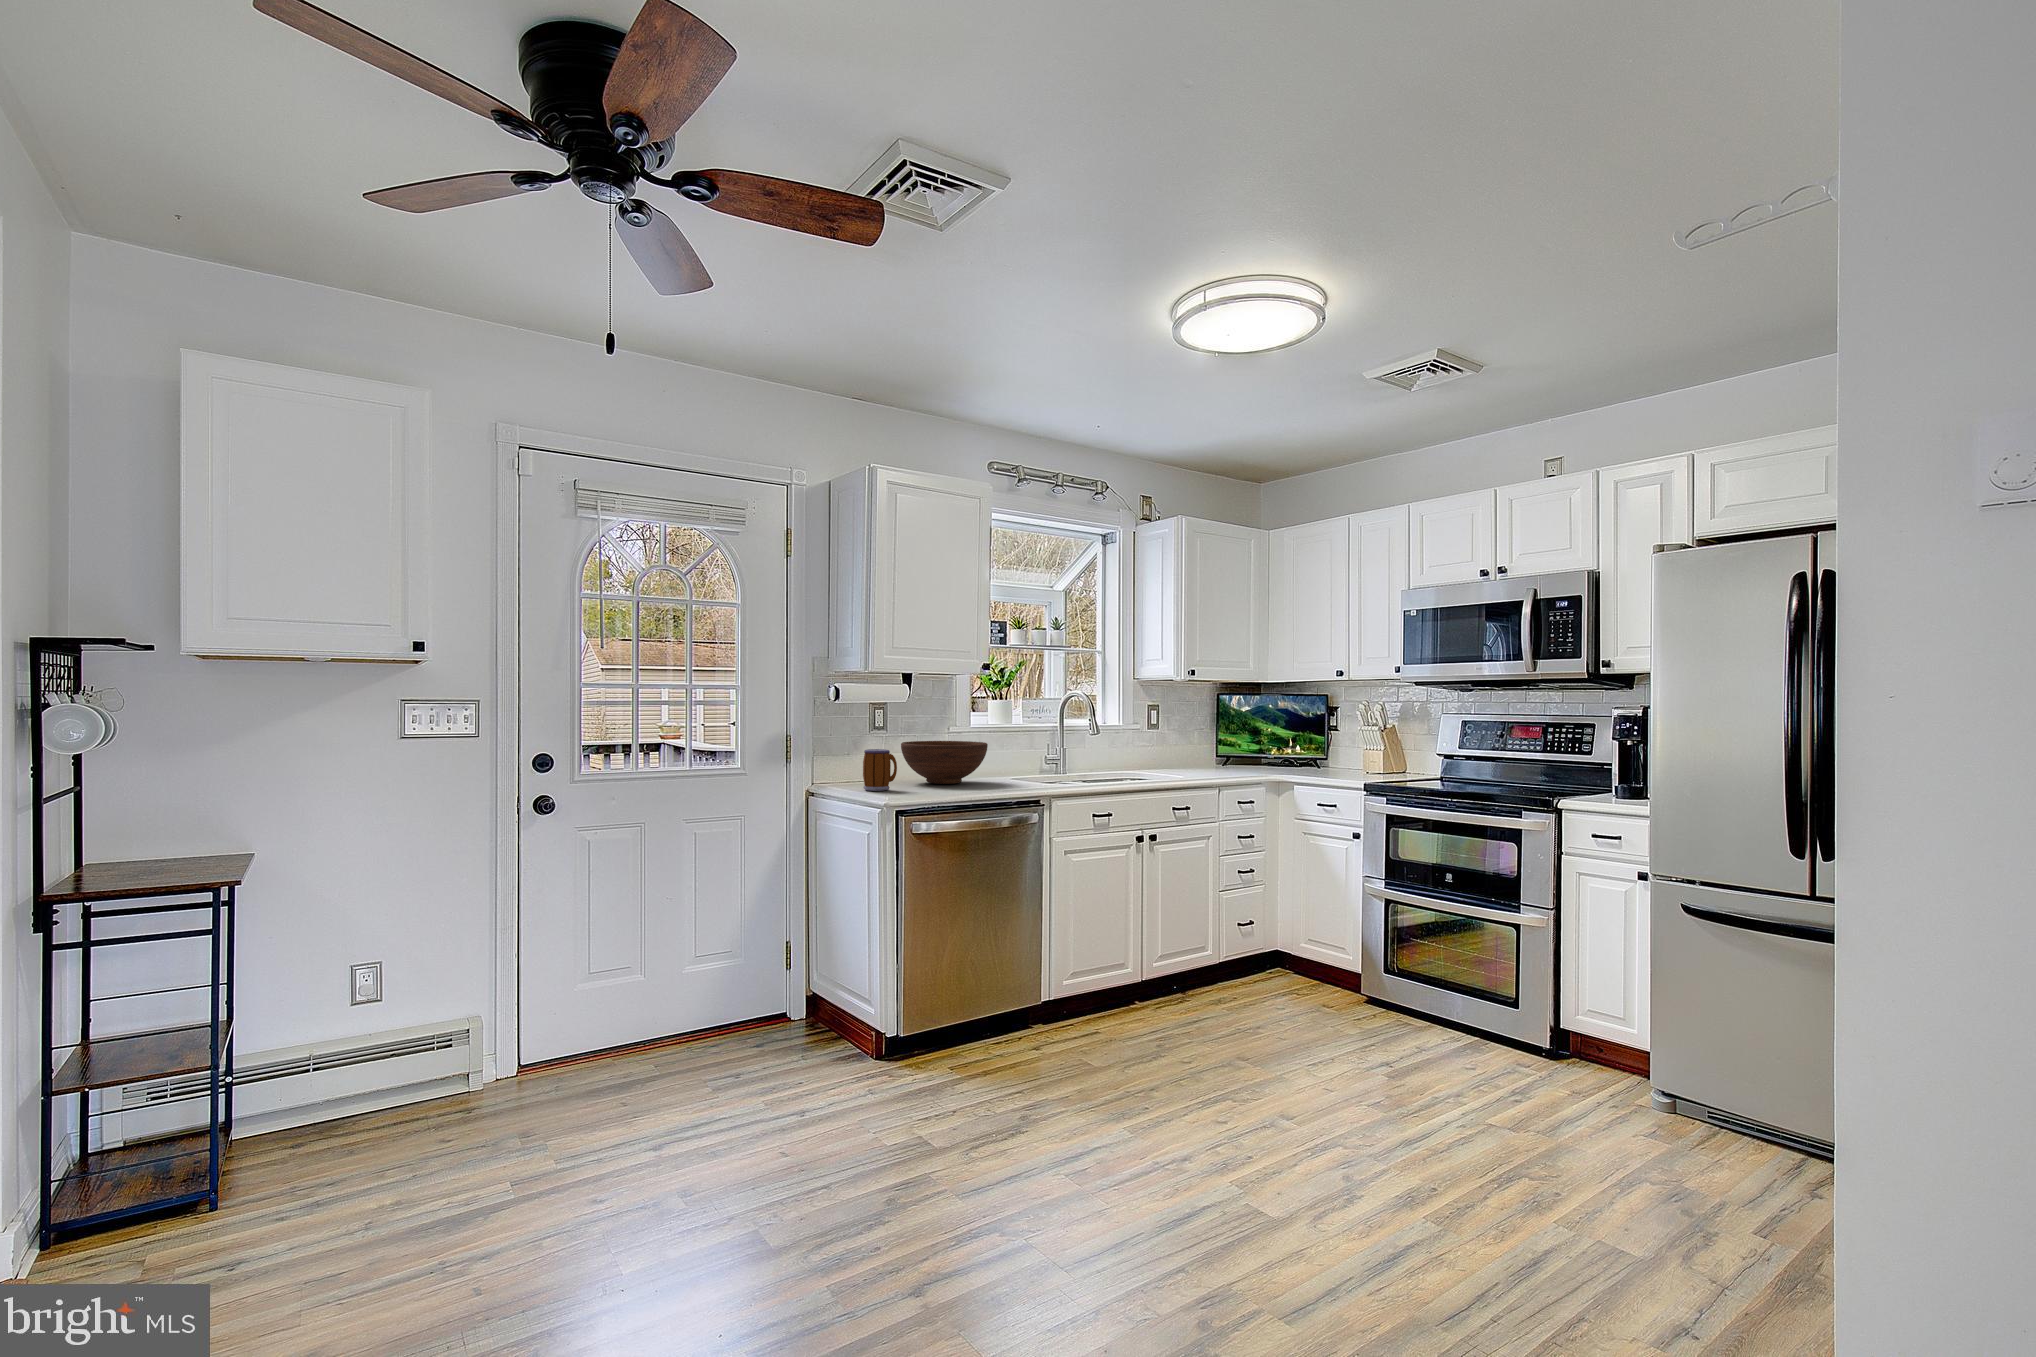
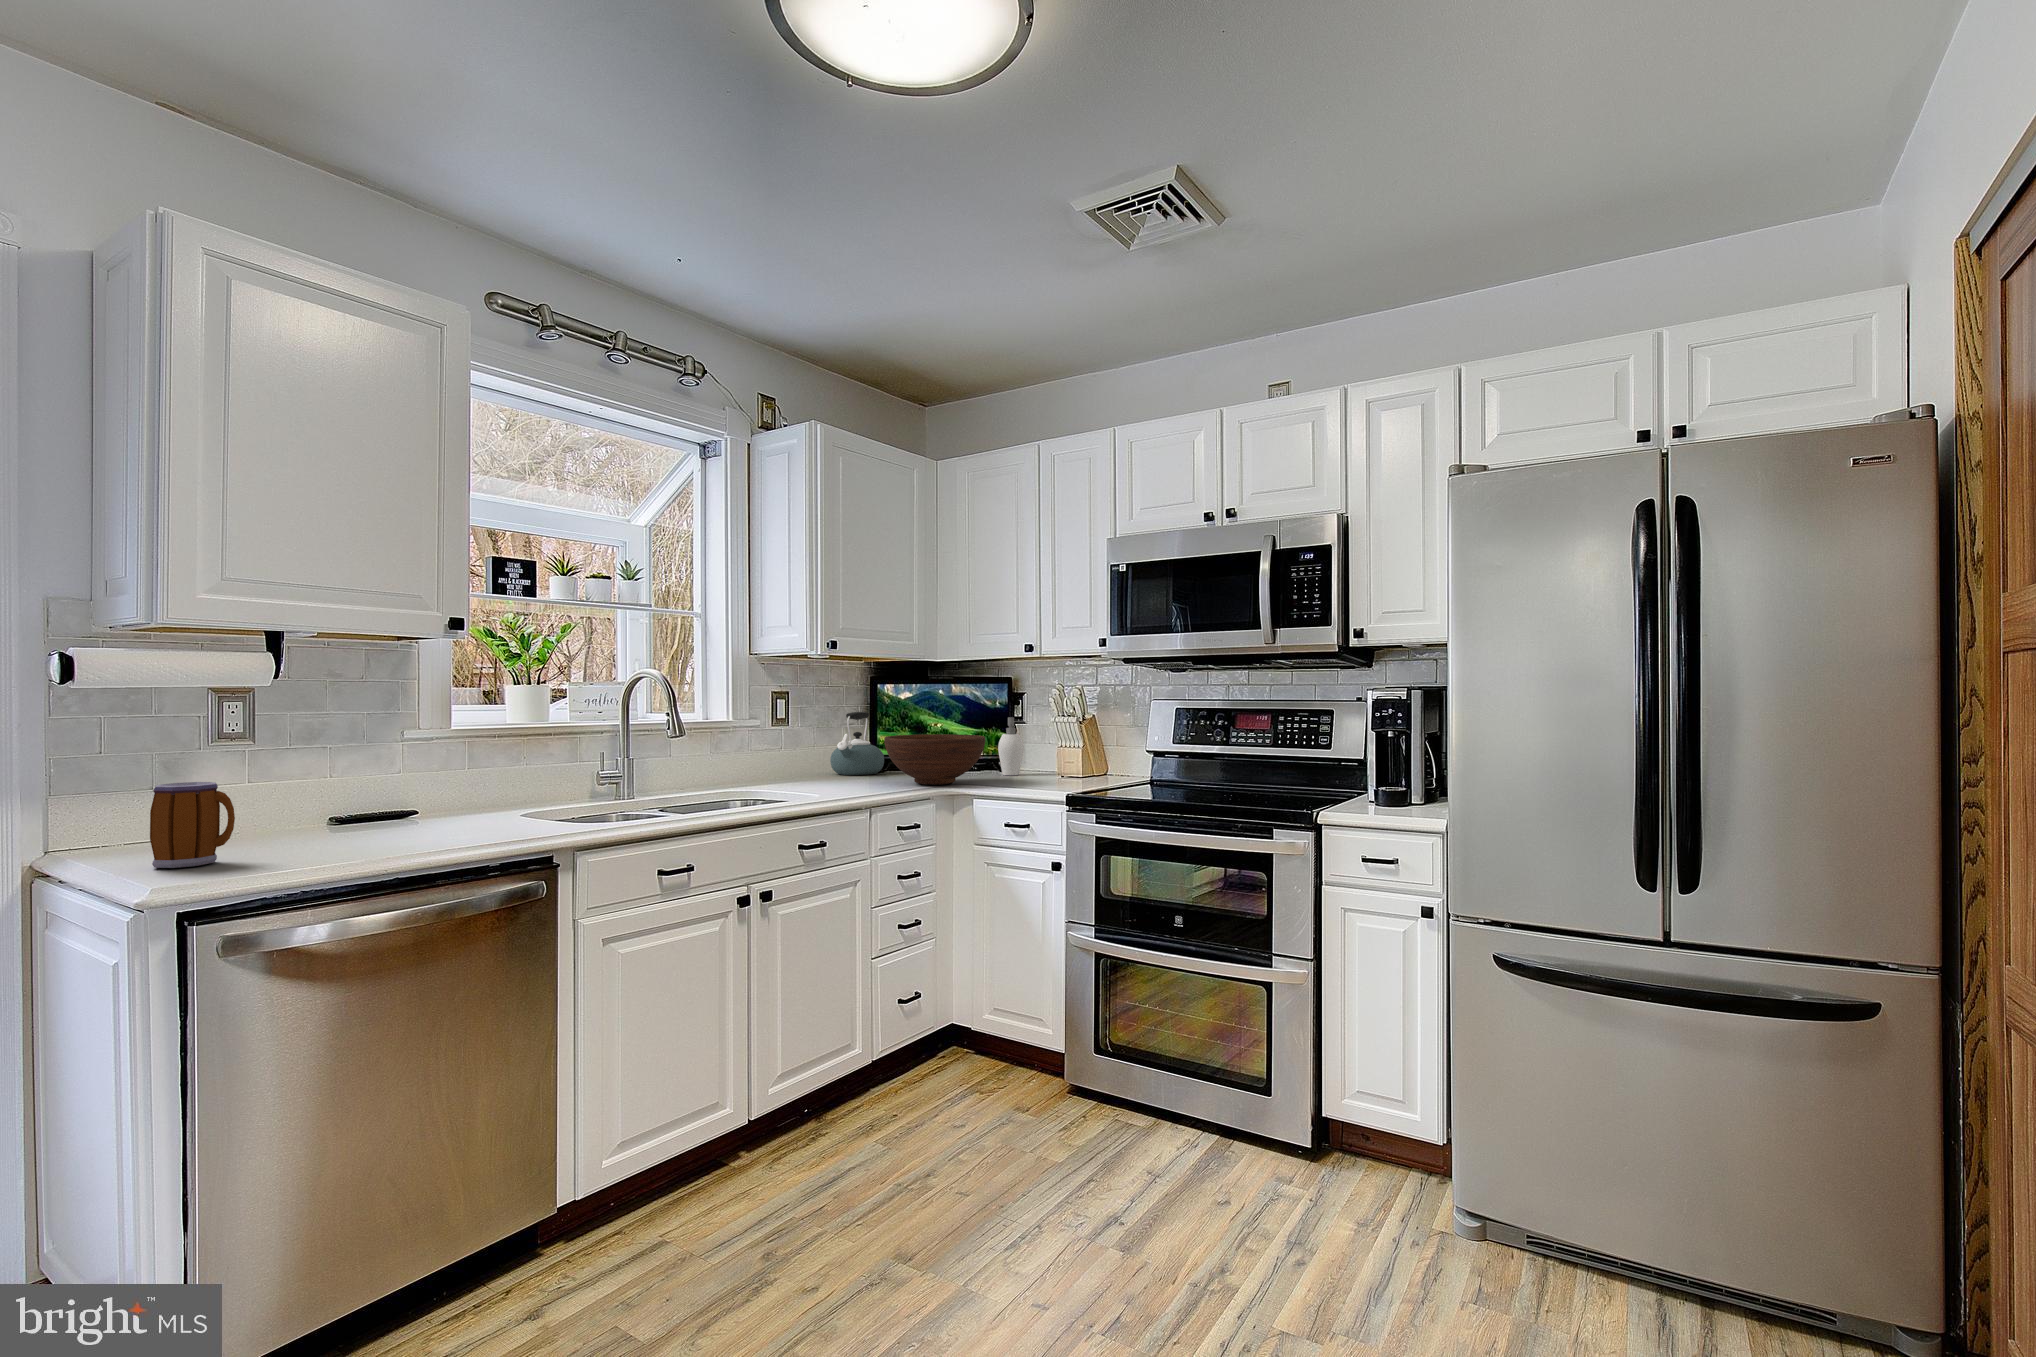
kettle: none [1190,720,1229,766] -> present [830,712,884,775]
soap dispenser: none [1317,726,1341,770] -> present [998,717,1028,775]
fruit bowl: present [901,741,988,784] -> present [884,734,985,785]

